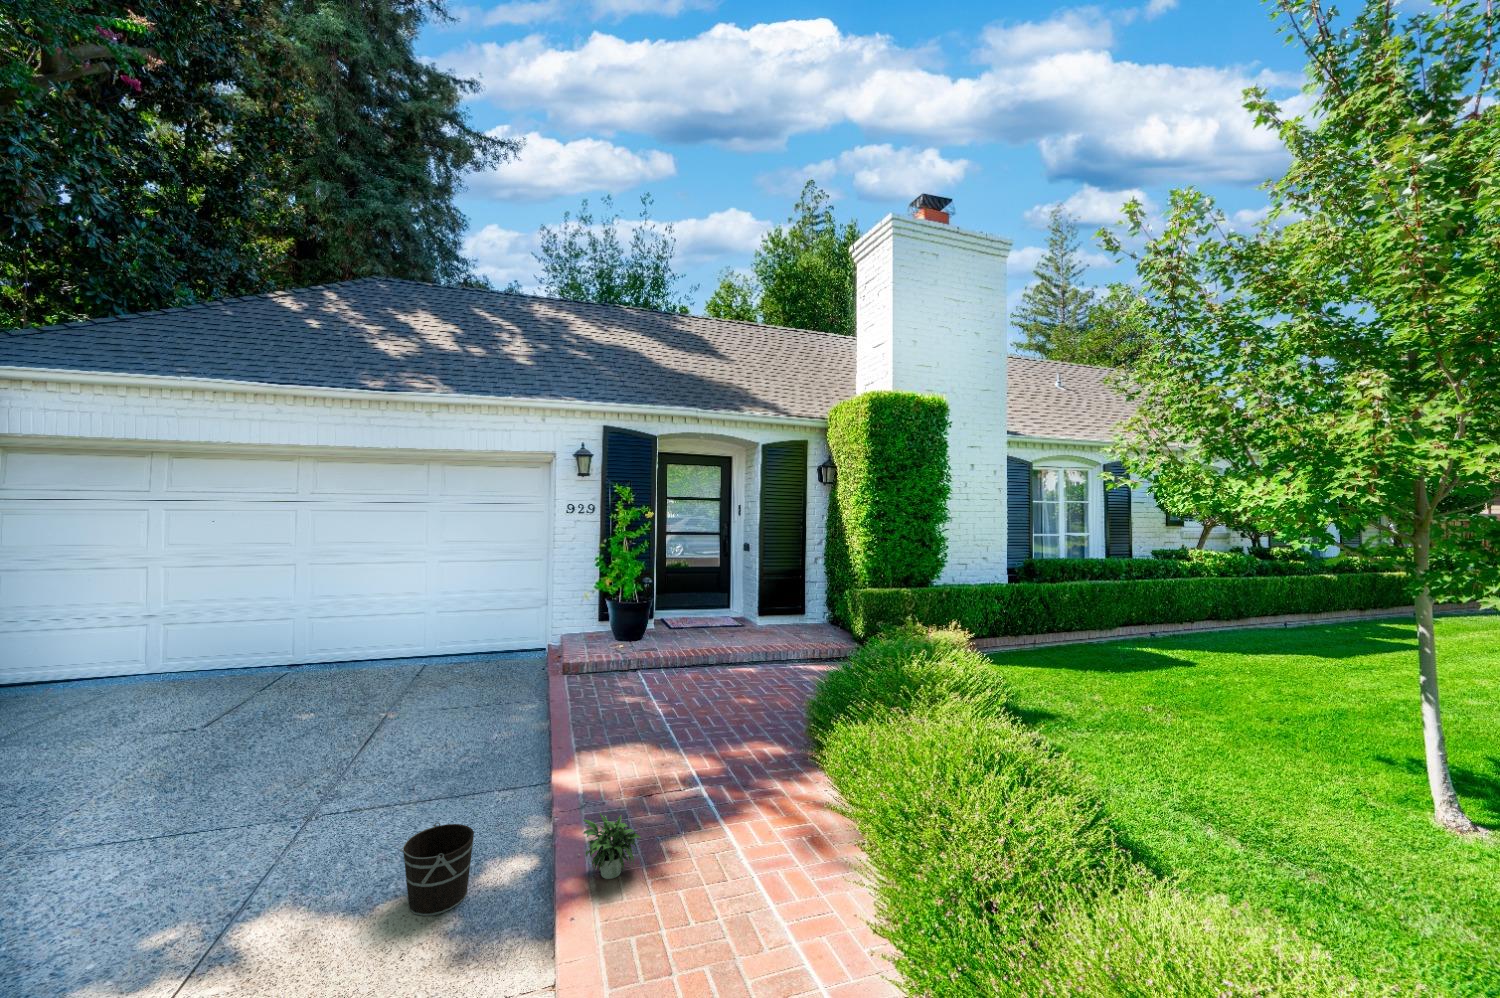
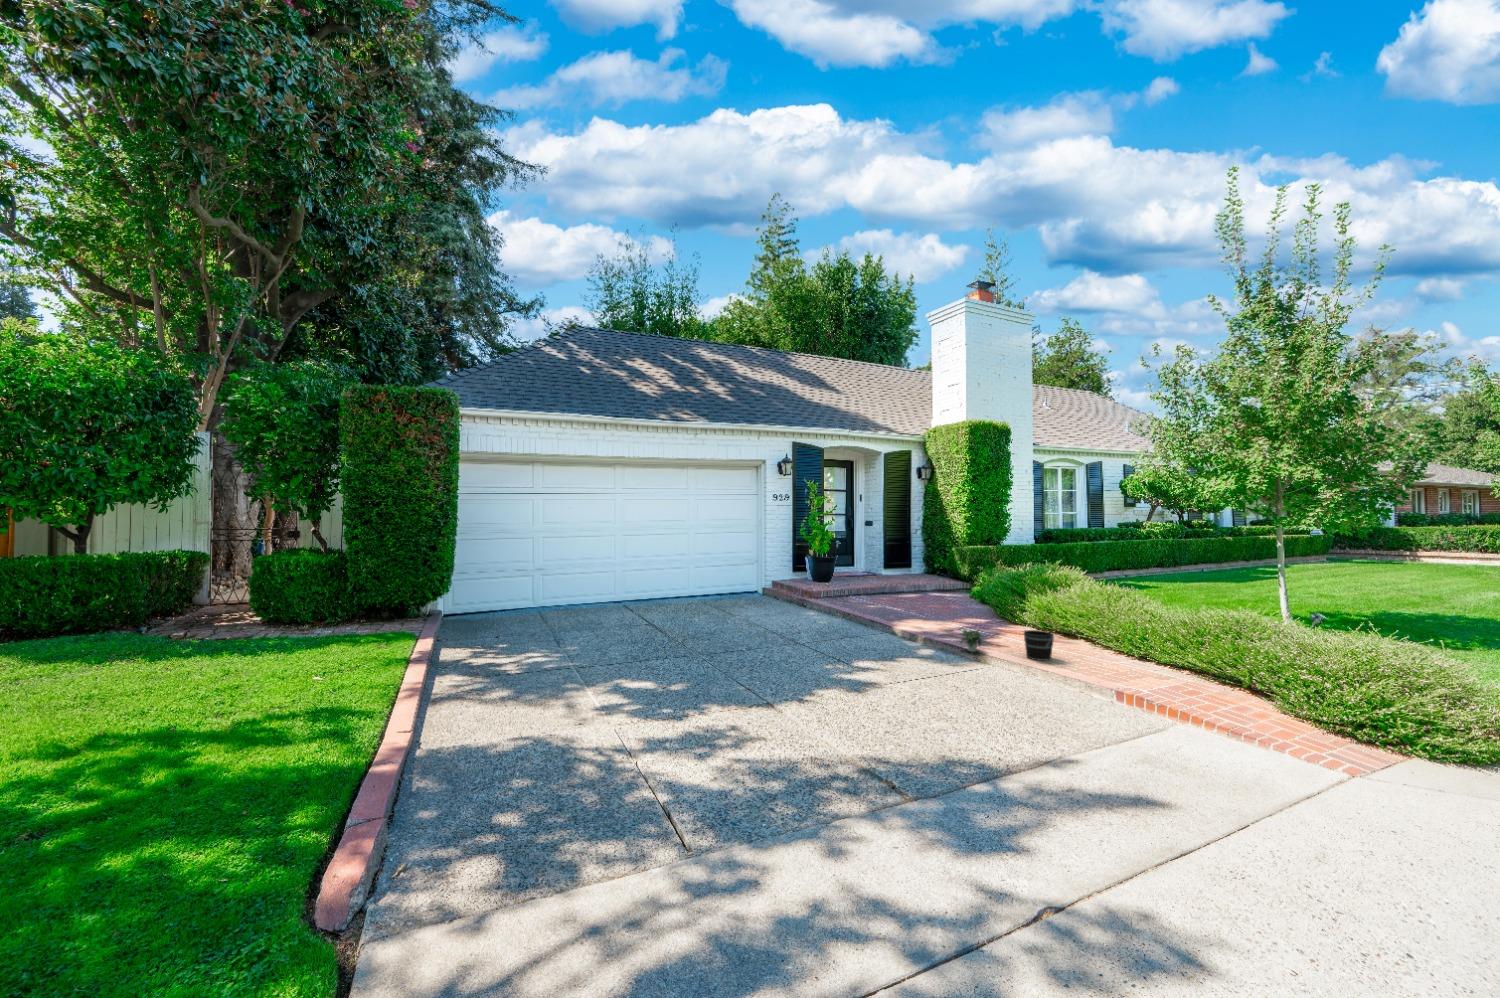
bucket: present [400,822,474,916] -> present [1024,630,1054,661]

